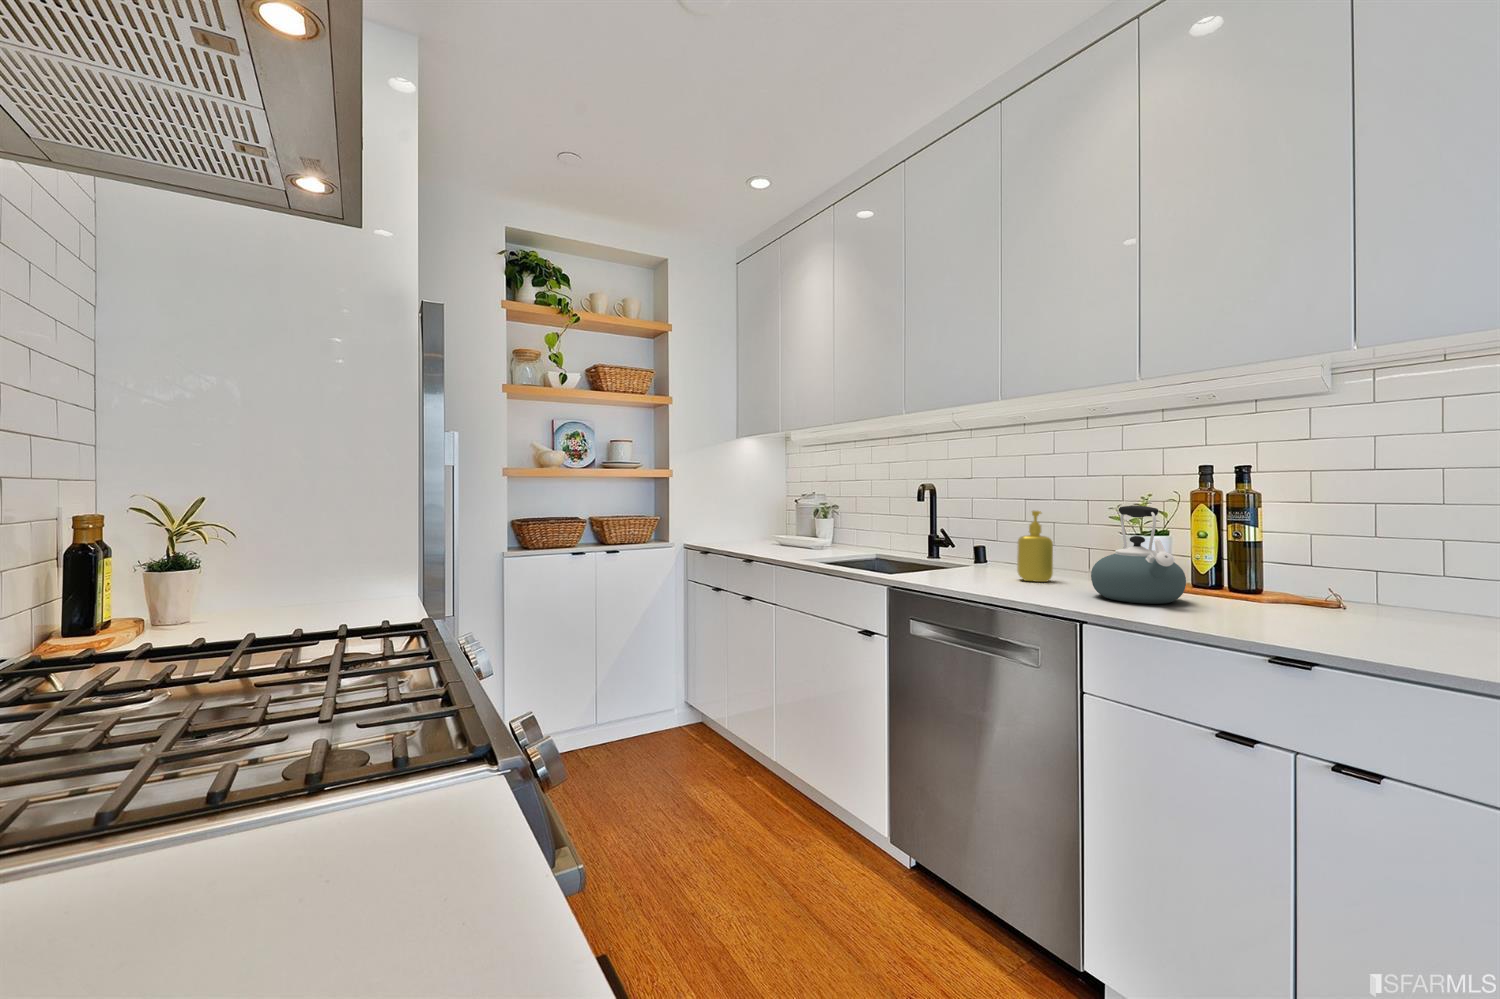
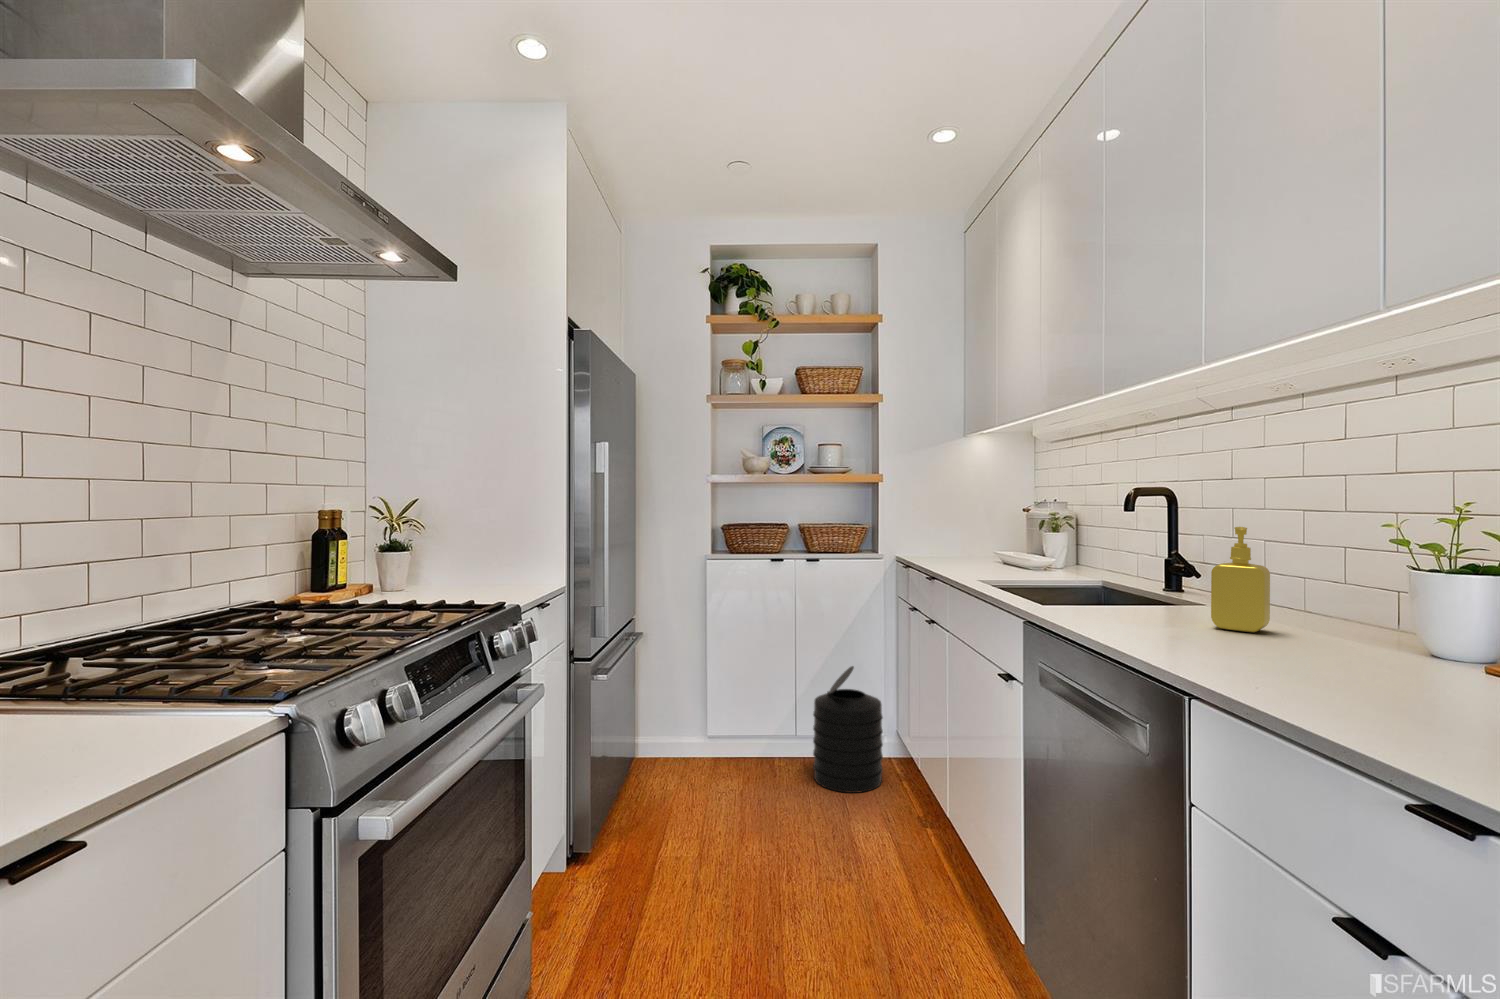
kettle: present [1091,506,1186,604] -> none [1262,523,1431,681]
trash can: none [624,645,688,763] -> present [813,666,883,793]

